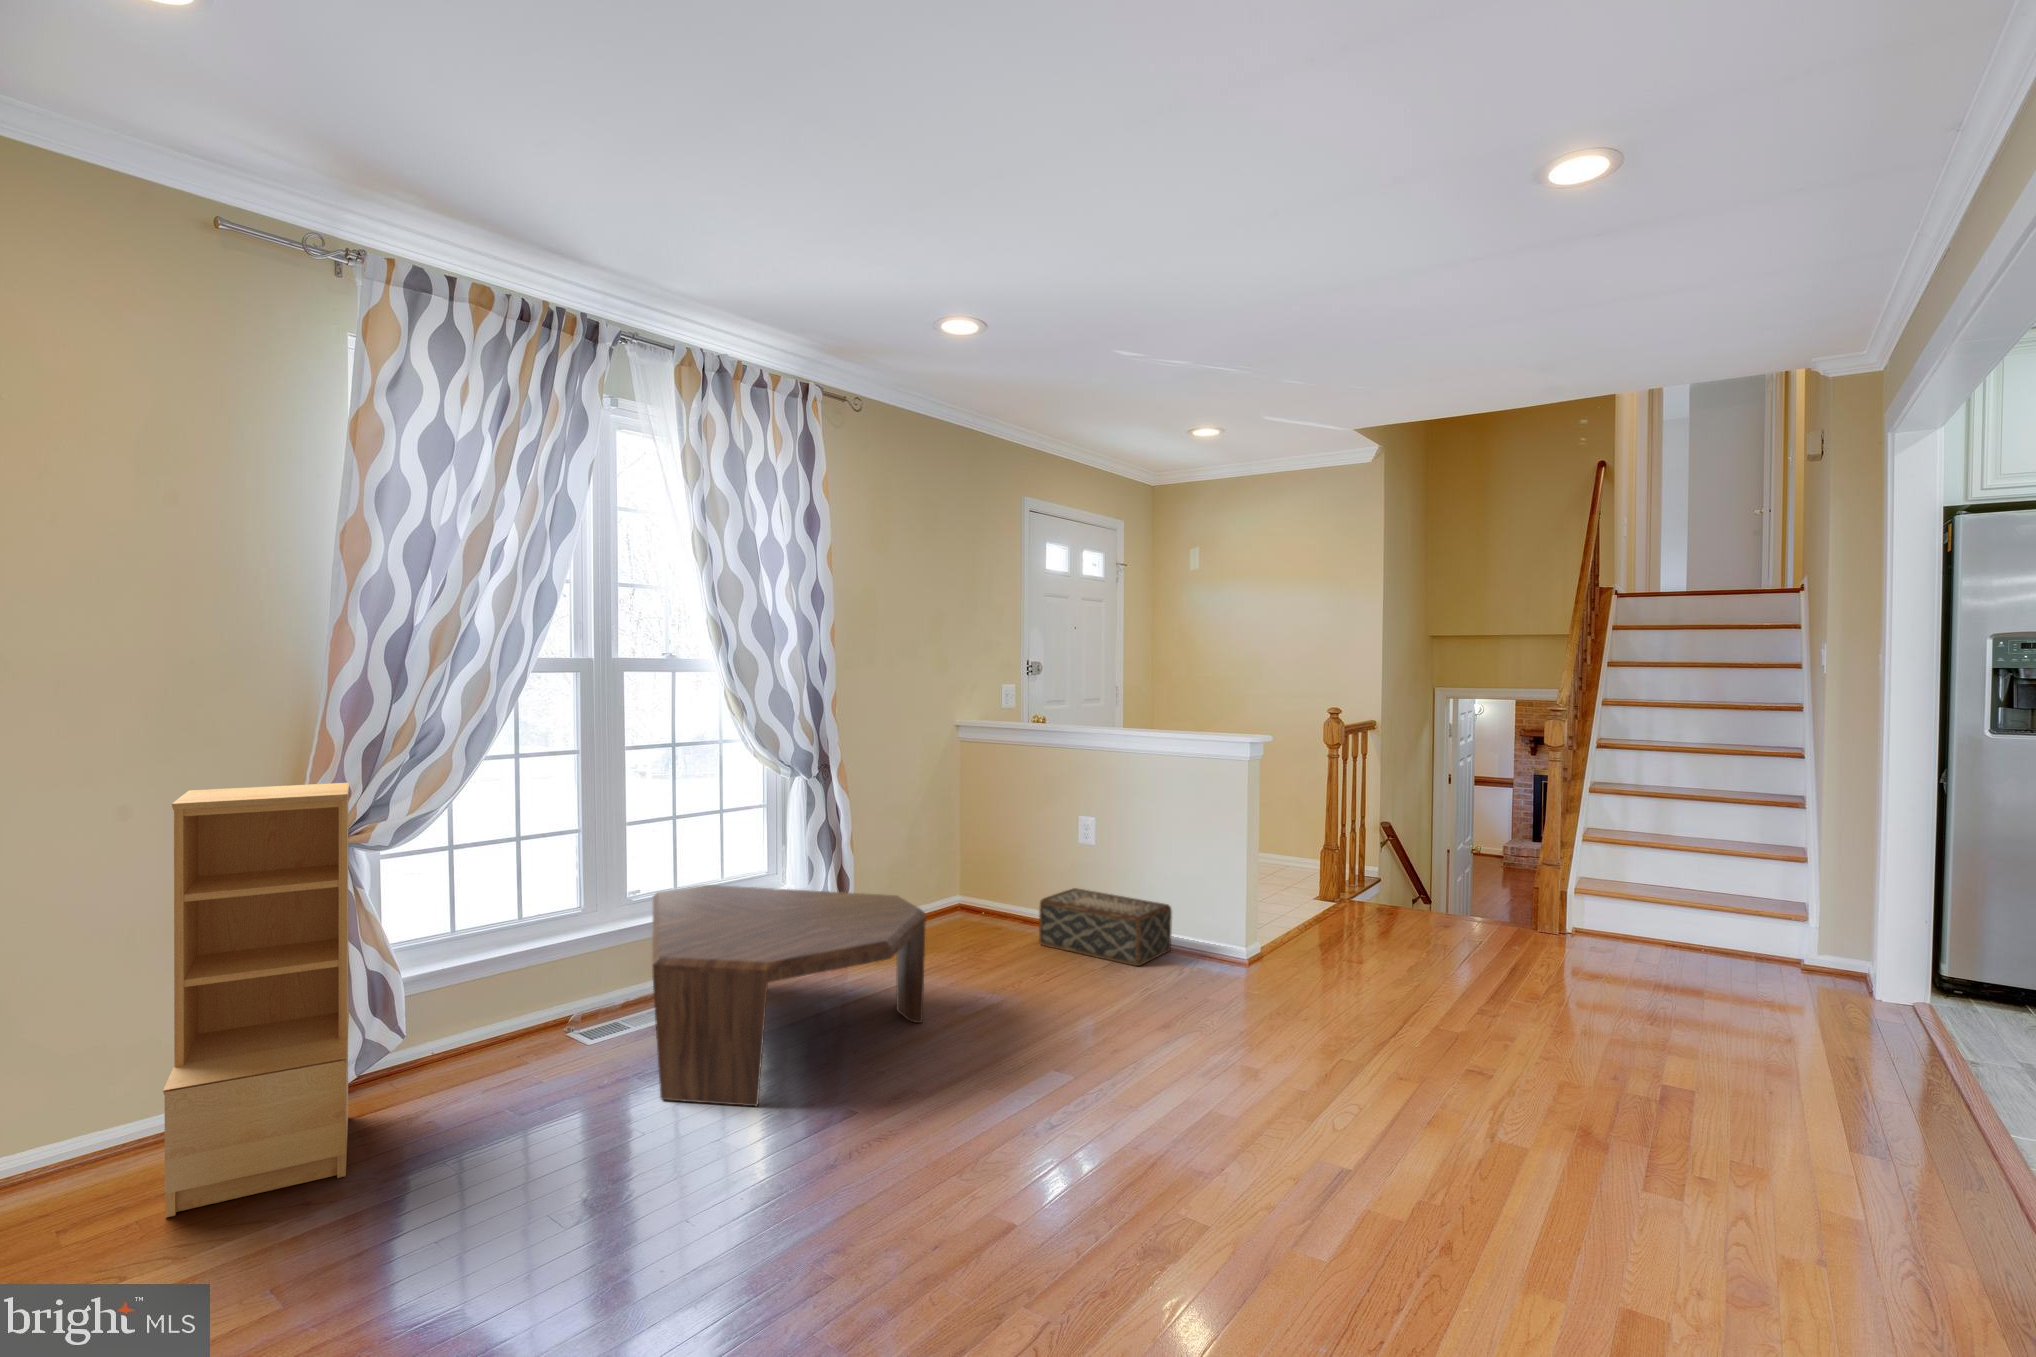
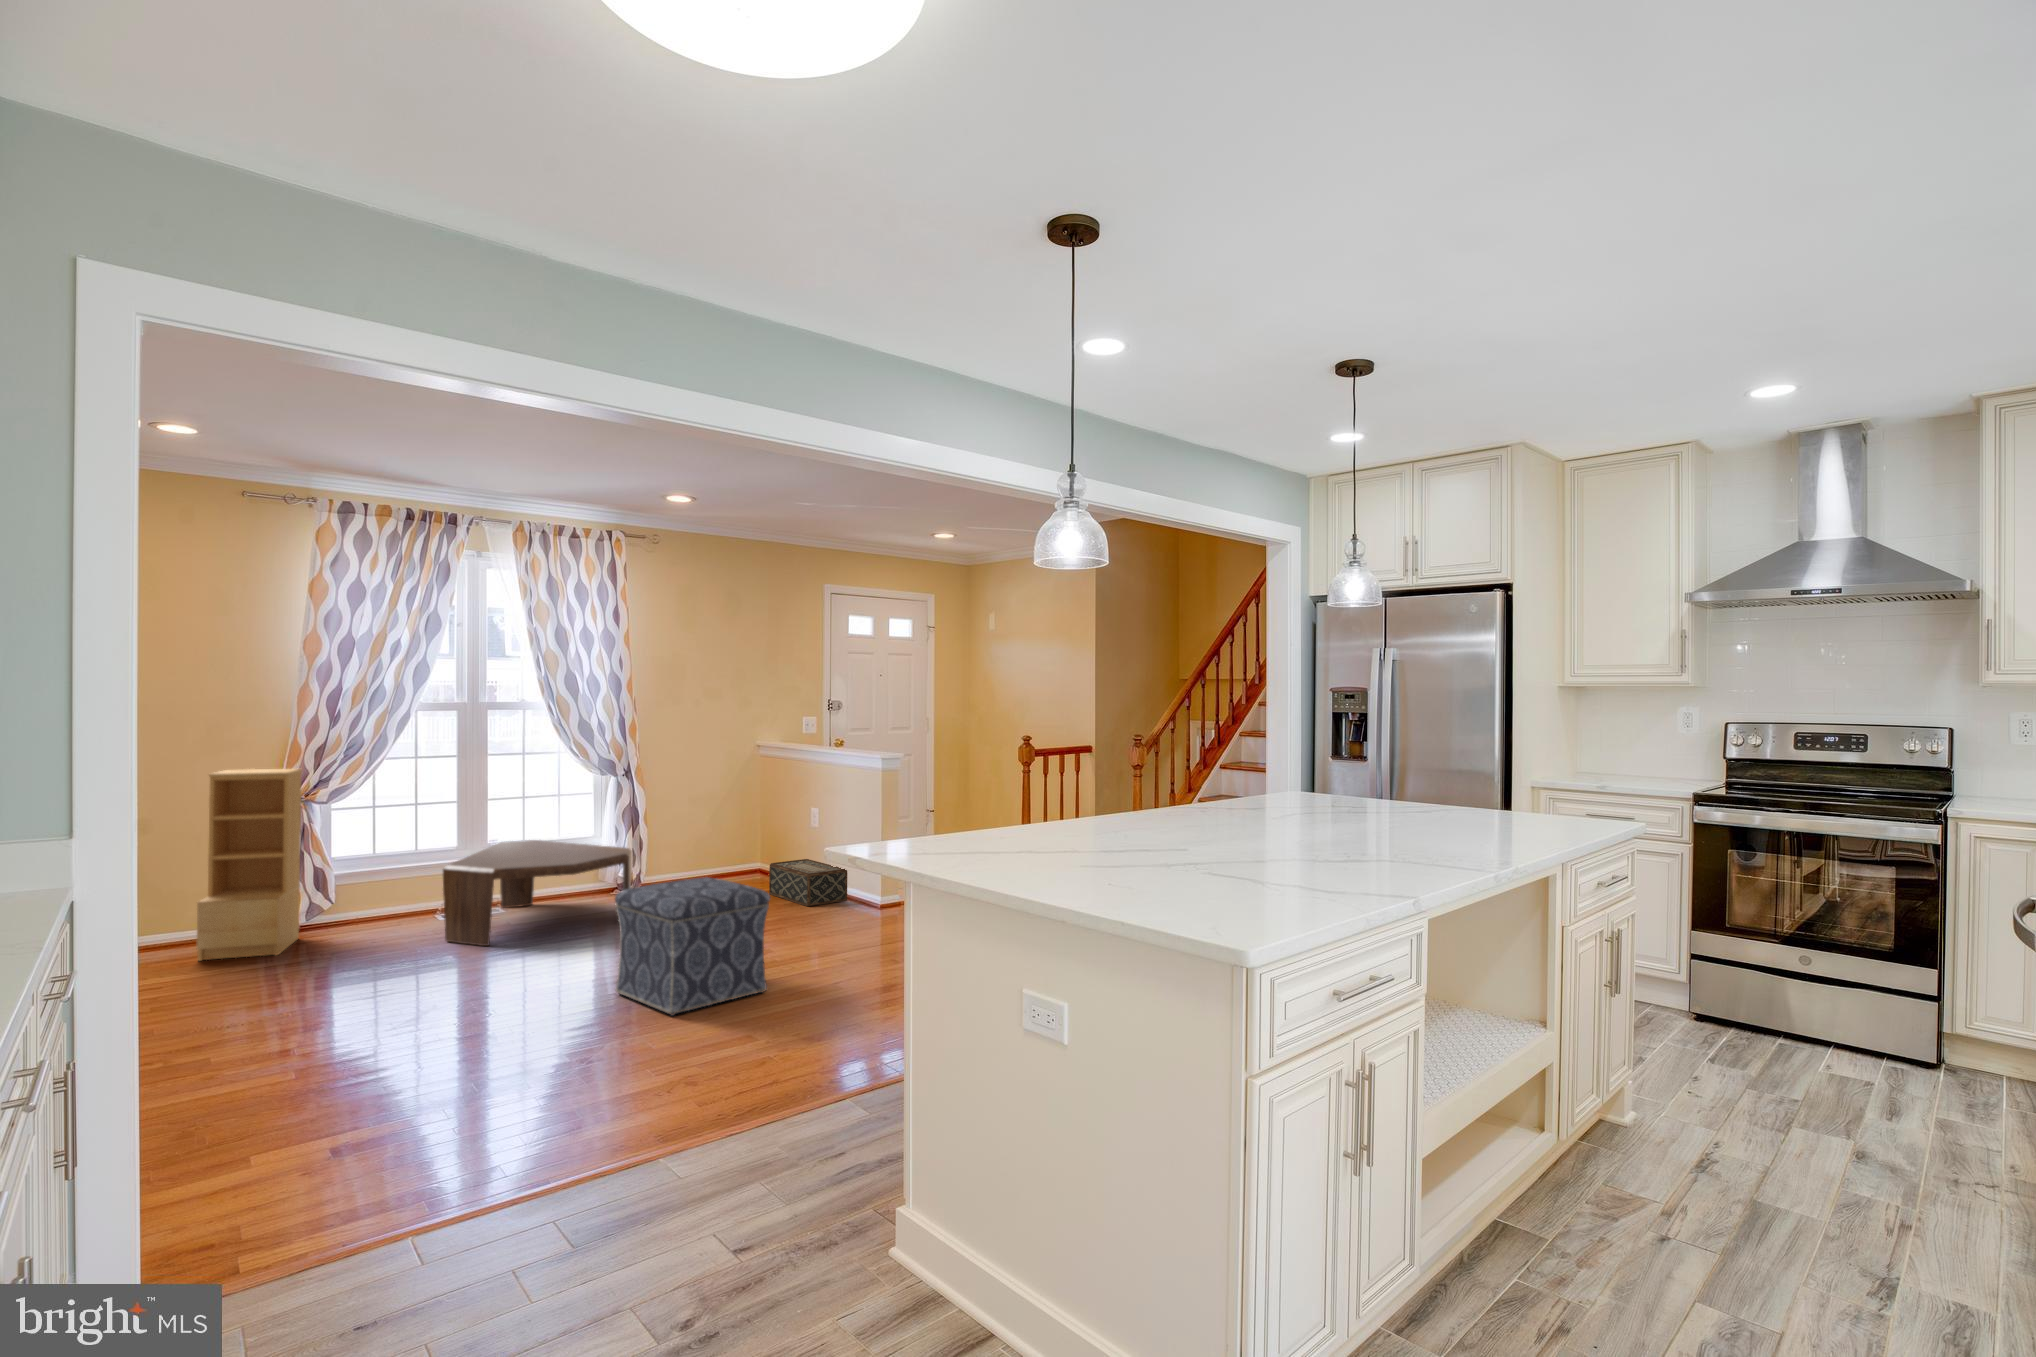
ottoman: none [1199,973,1464,1299] -> present [615,877,770,1016]

